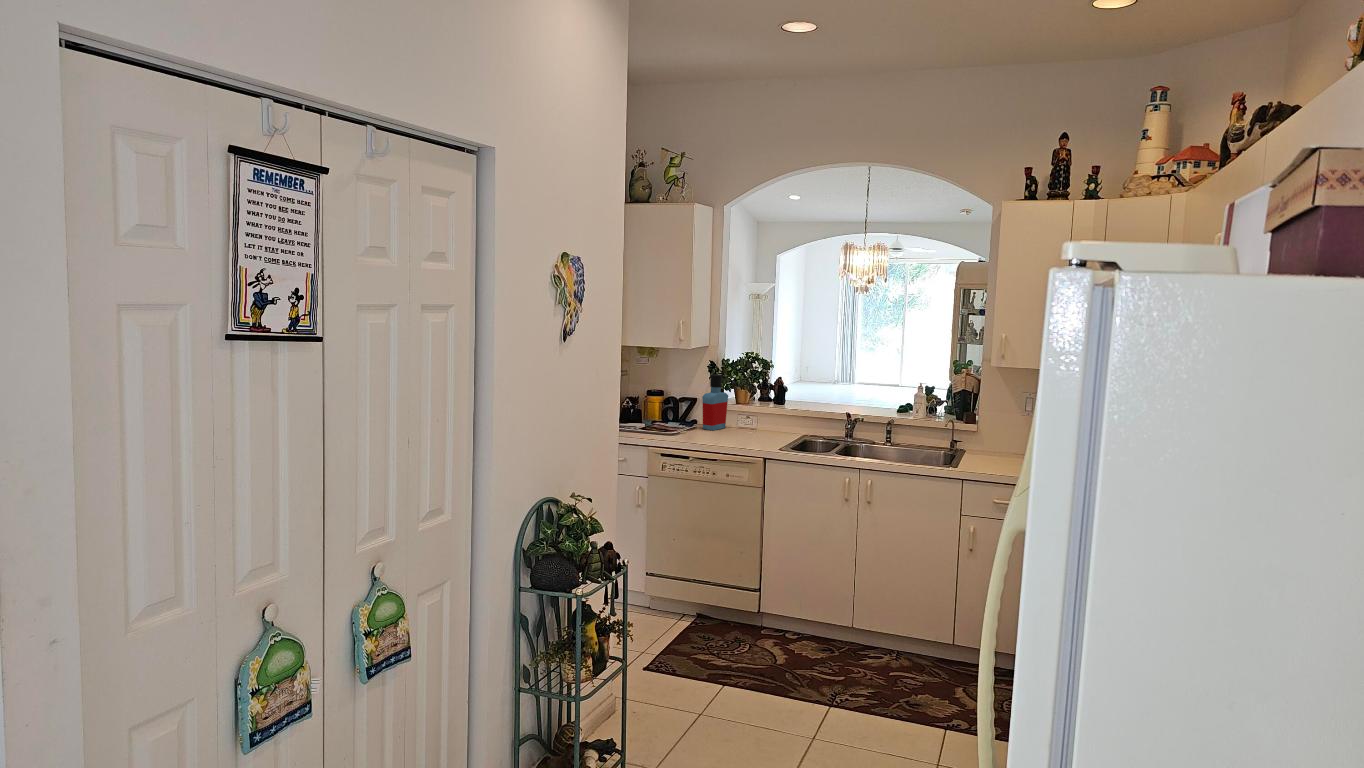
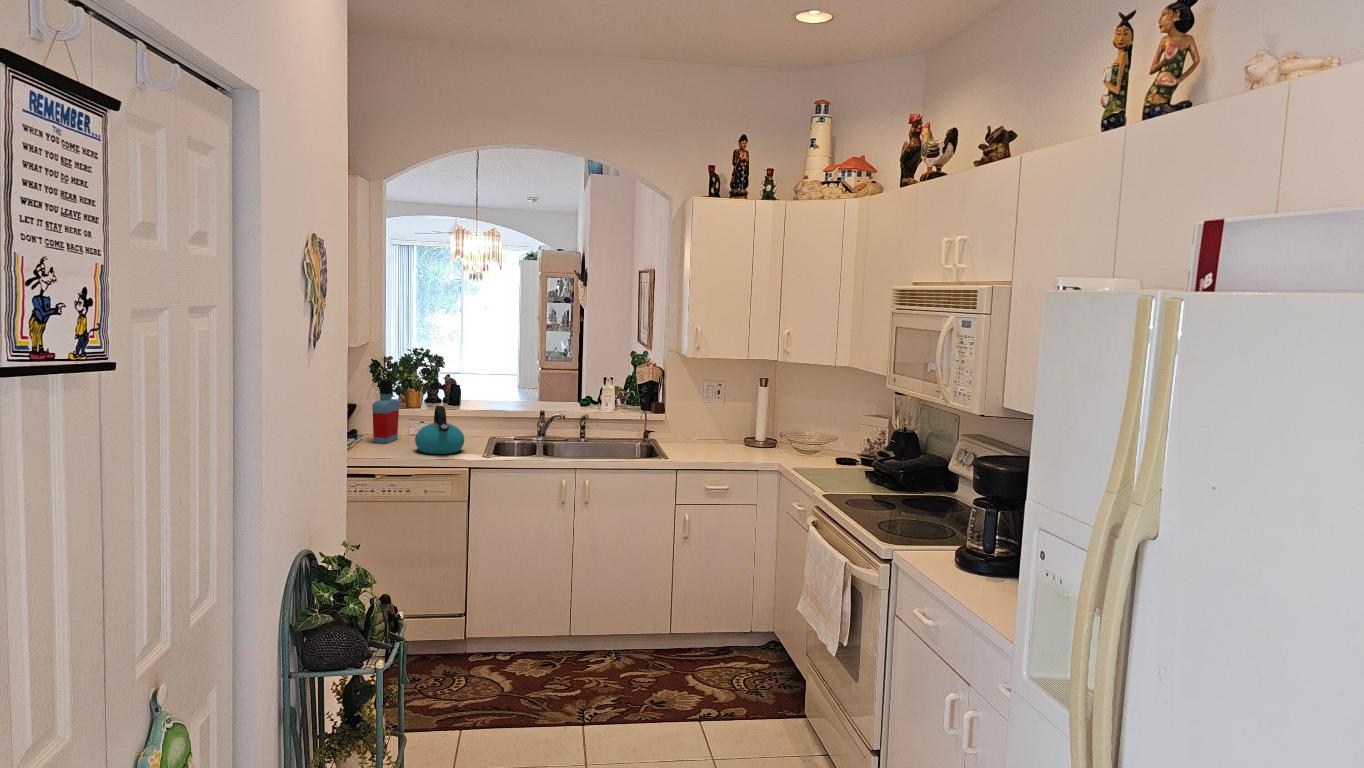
kettle: none [728,400,771,443] -> present [415,406,464,454]

